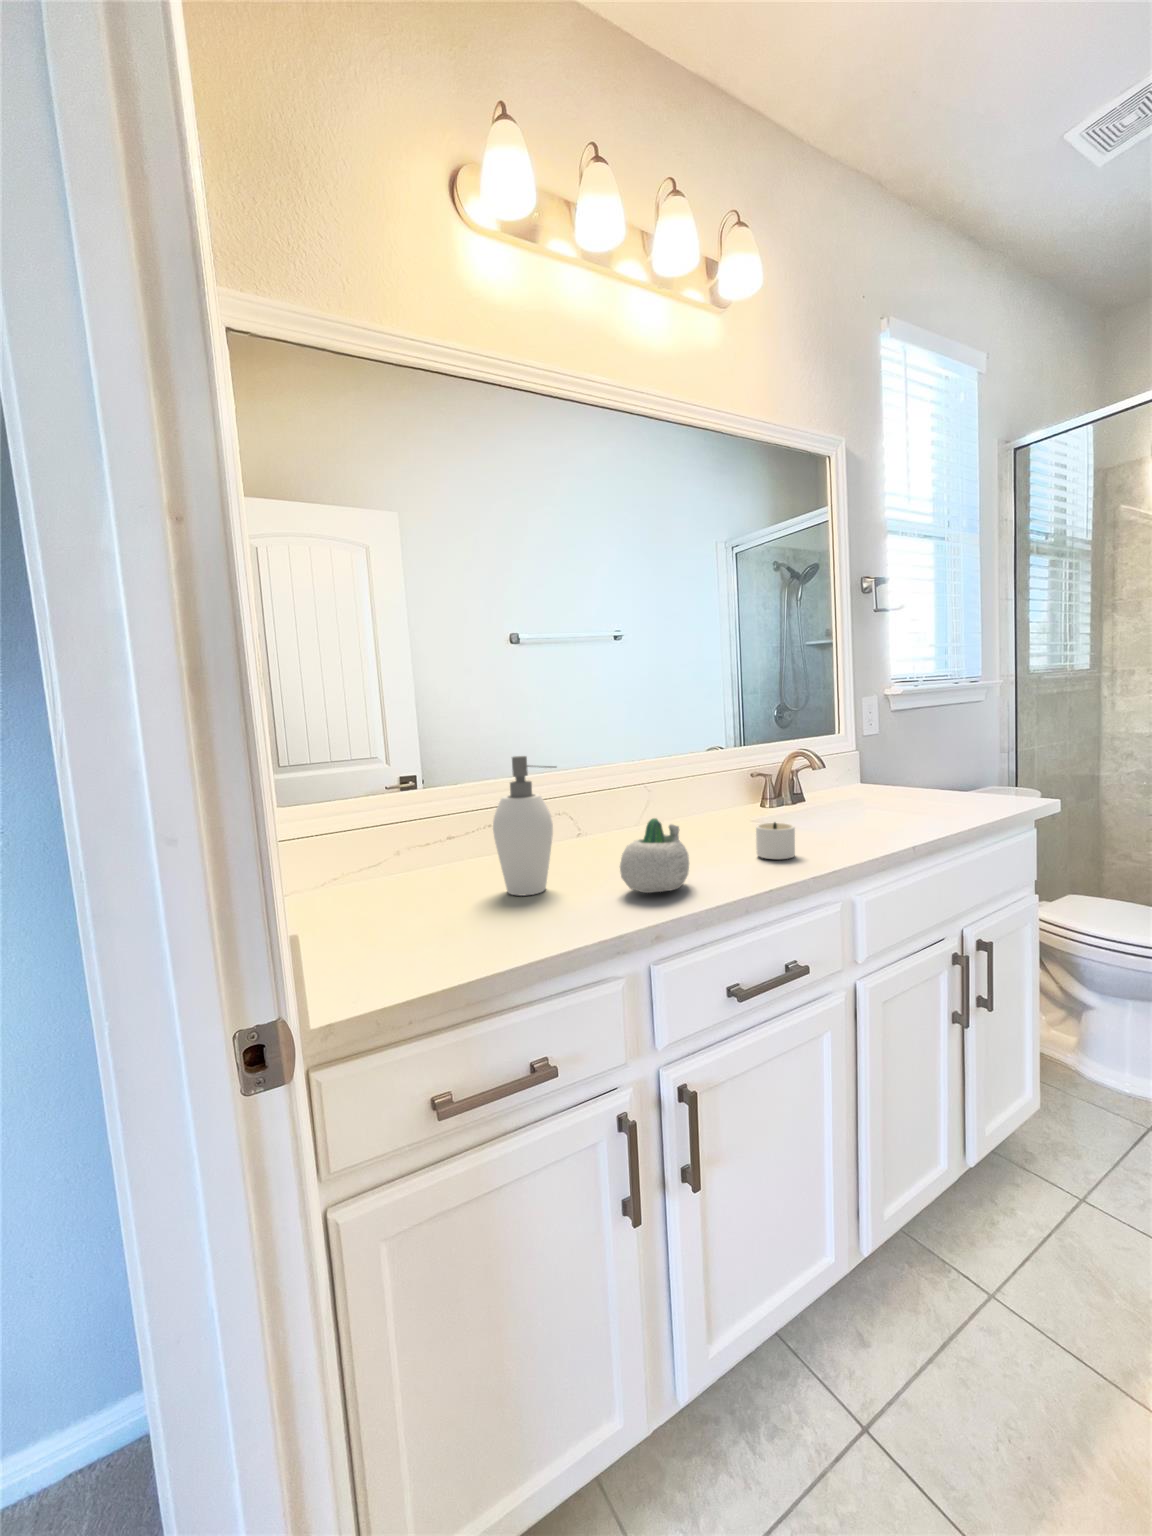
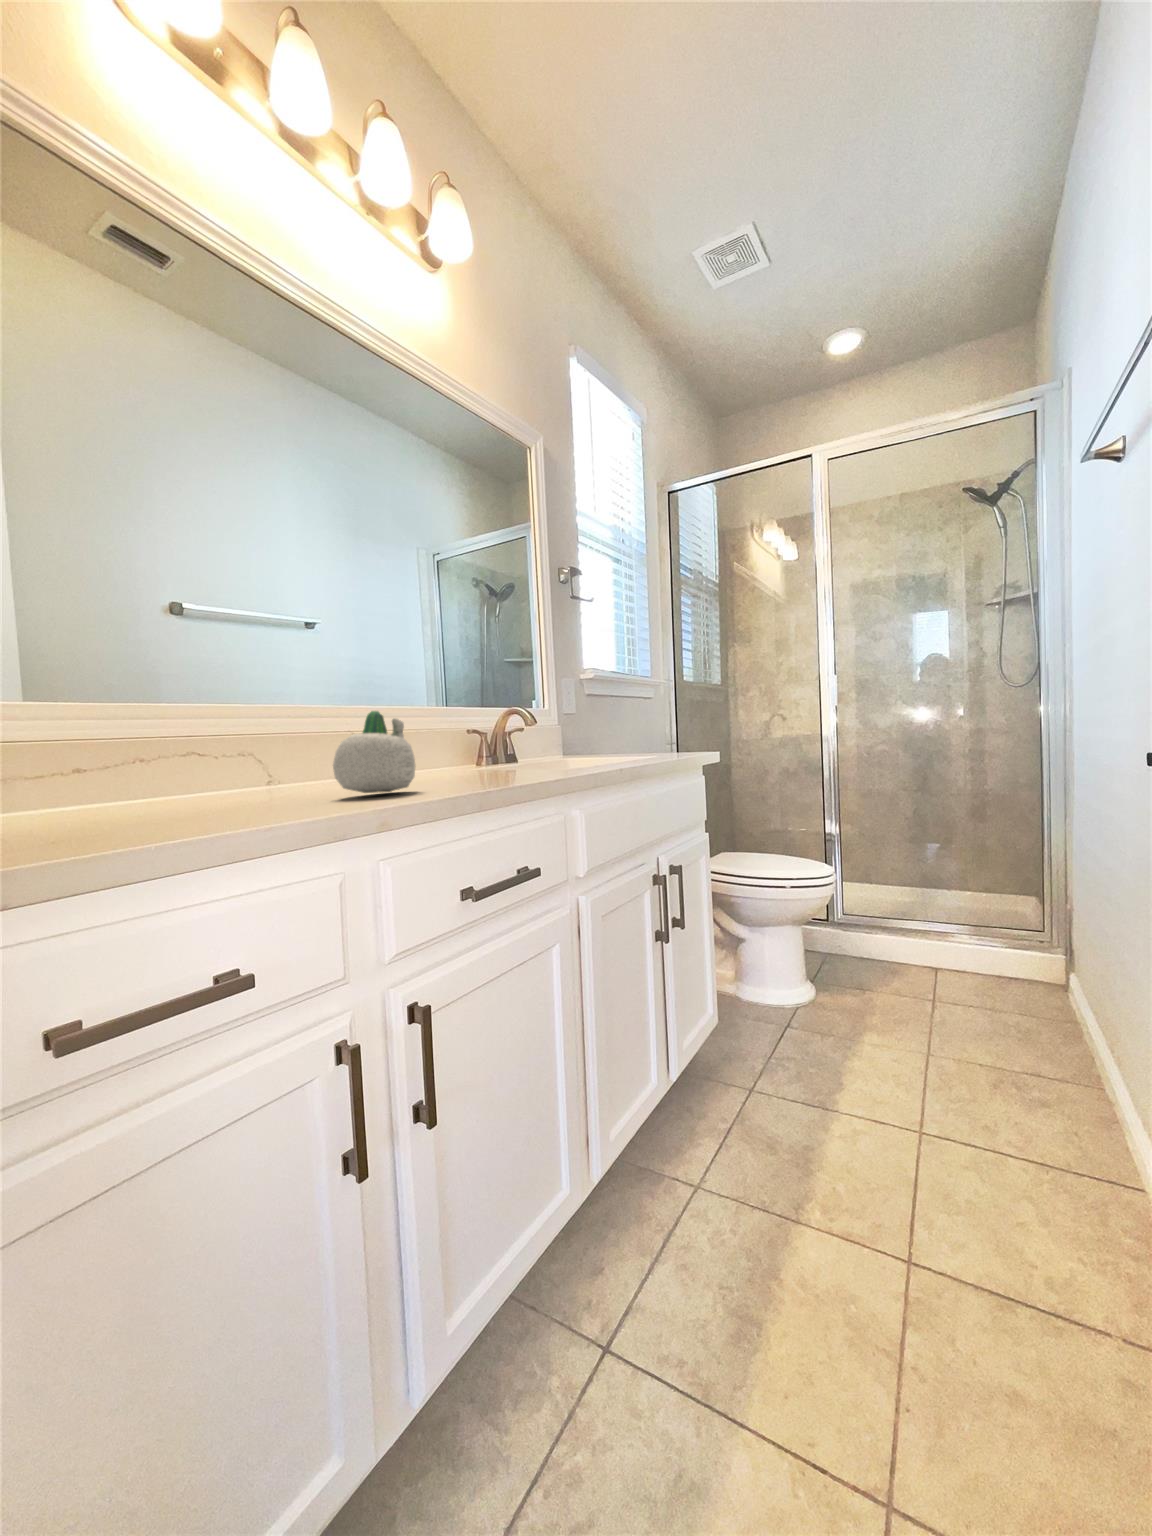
soap dispenser: present [493,756,556,896] -> none [153,632,250,809]
candle: present [756,822,795,859] -> none [482,742,539,778]

